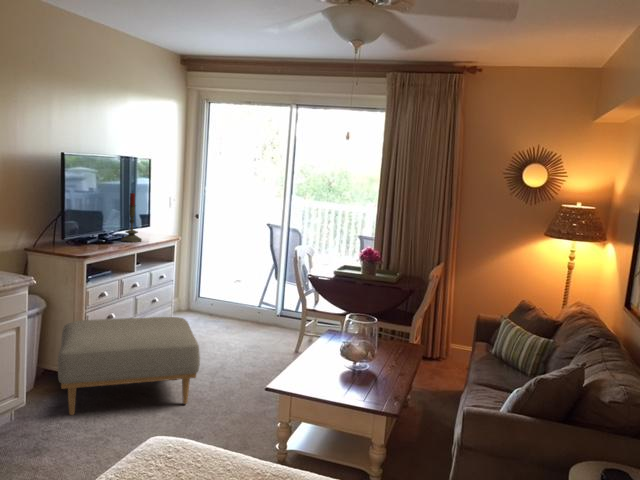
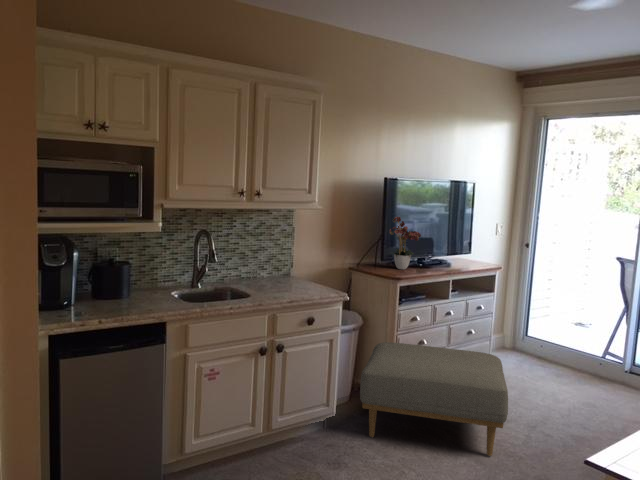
flower arrangement: none [70,192,107,247] -> present [389,217,421,269]
candle: present [121,193,142,242] -> none [439,215,460,268]

